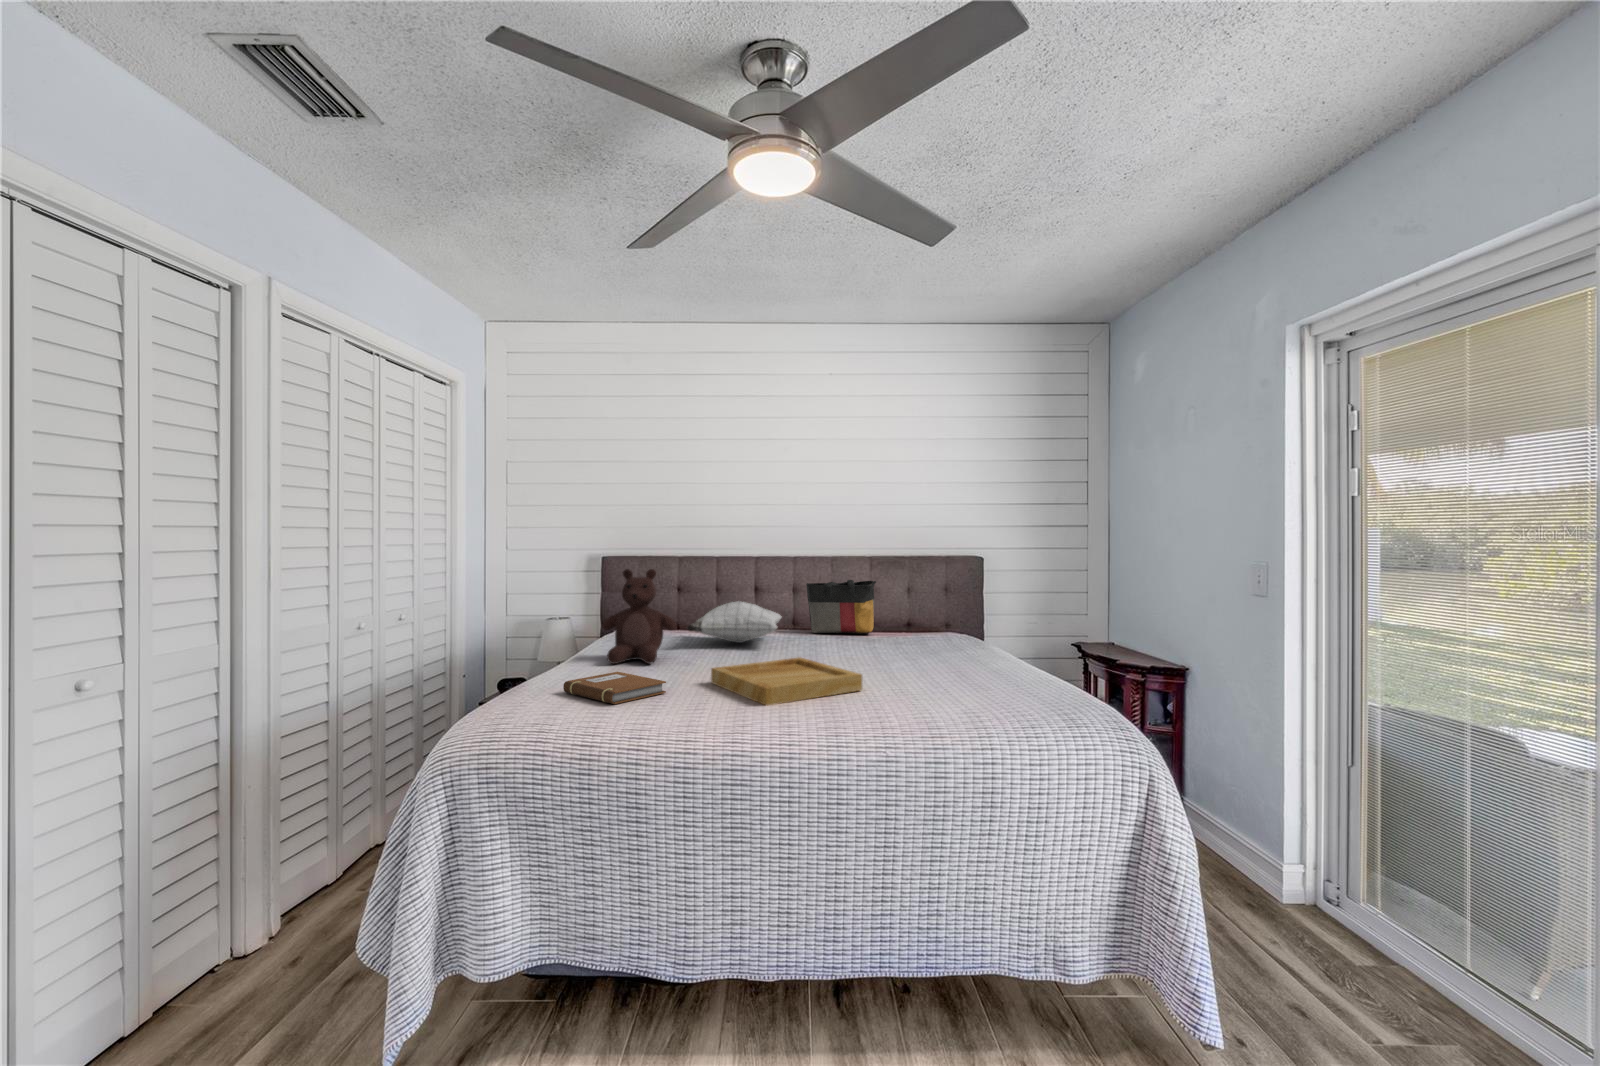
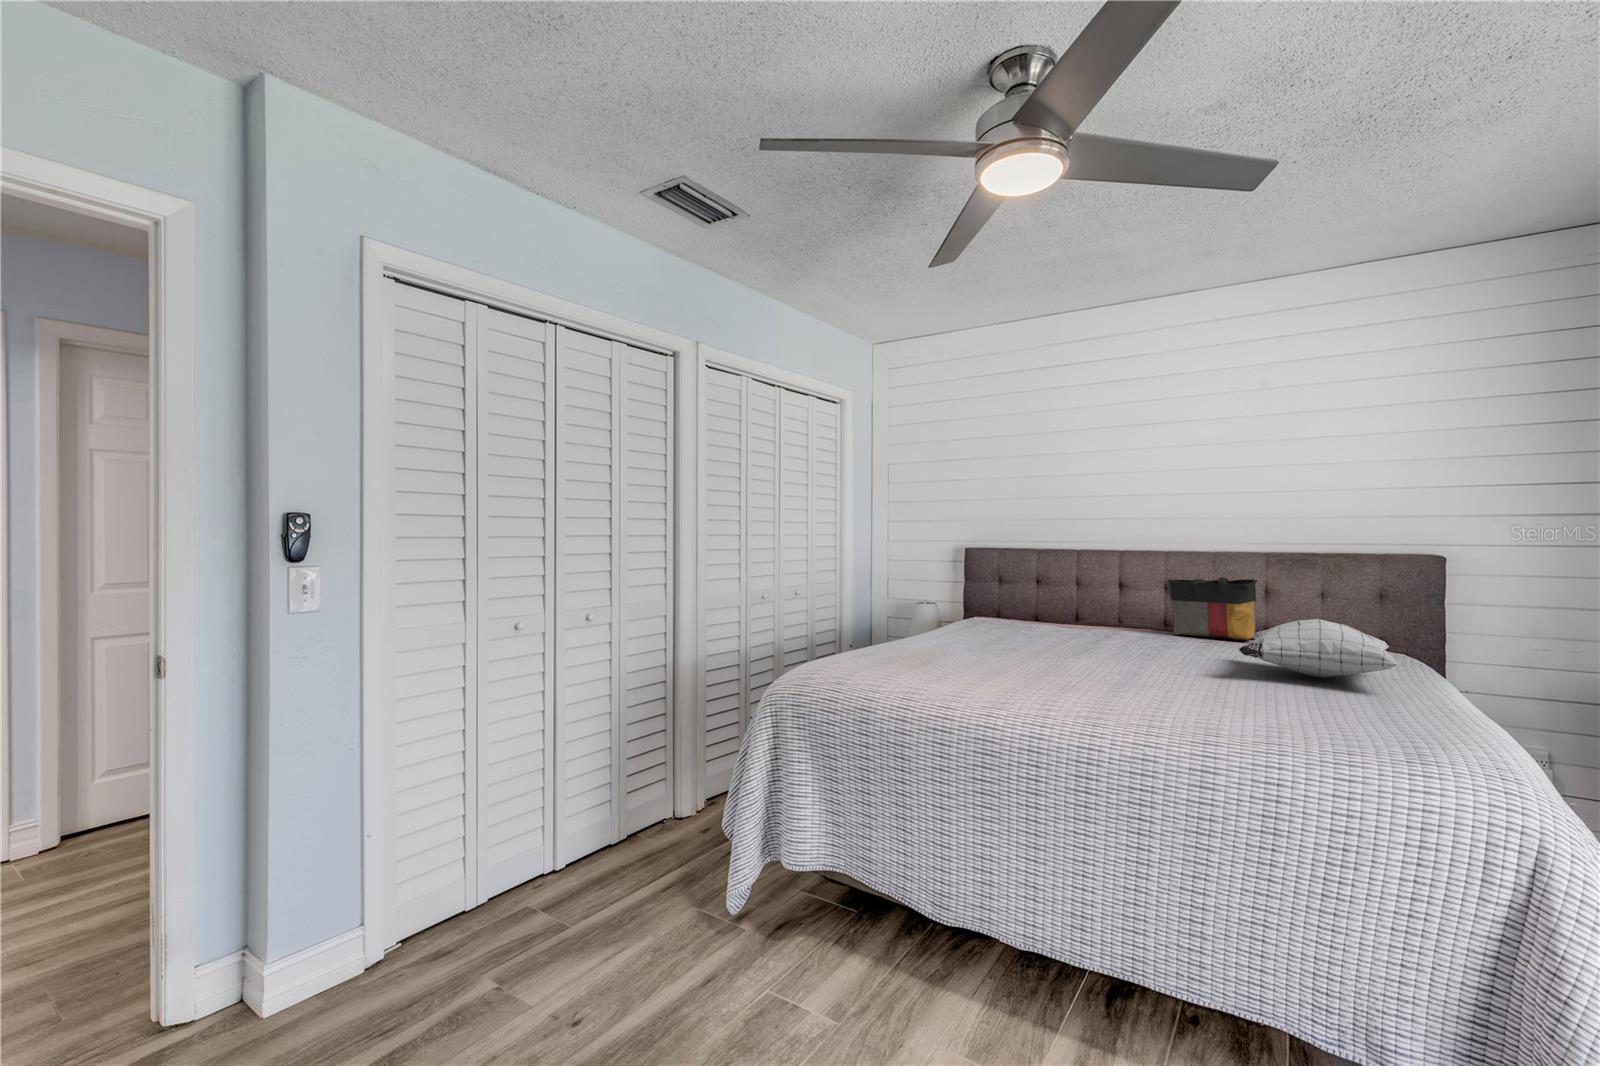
teddy bear: present [602,569,676,664] -> none [932,557,1000,645]
pillow: present [687,601,781,643] -> present [1239,619,1398,678]
tray: present [711,658,862,706] -> none [1010,652,1165,691]
notebook: present [563,672,666,704] -> none [876,647,960,672]

